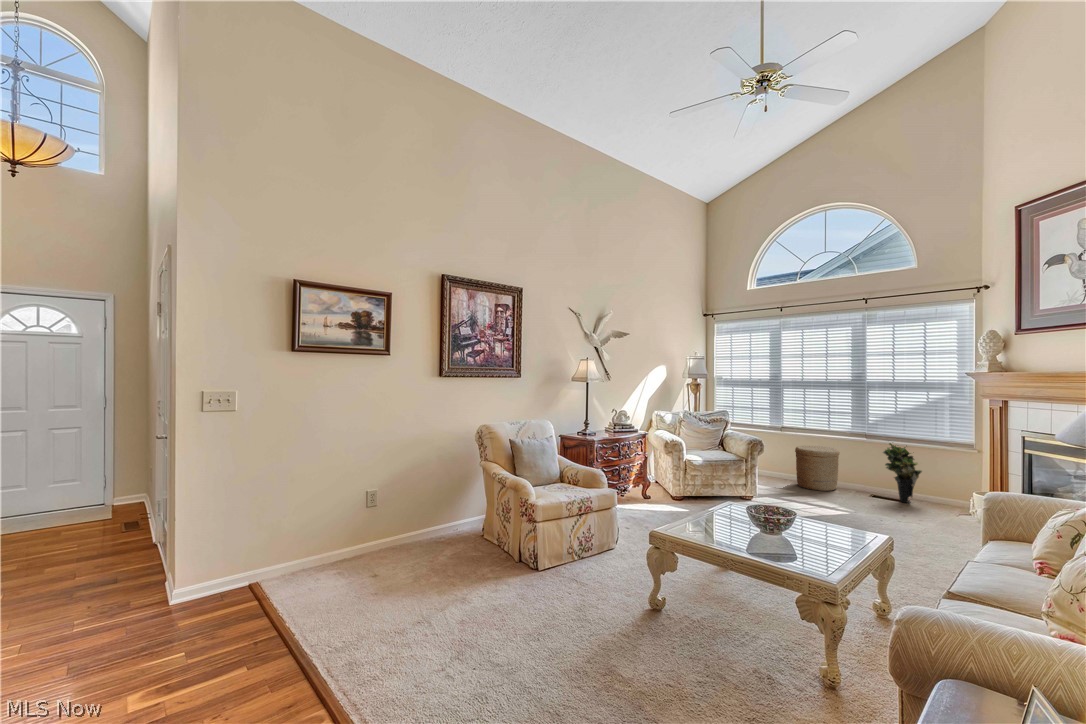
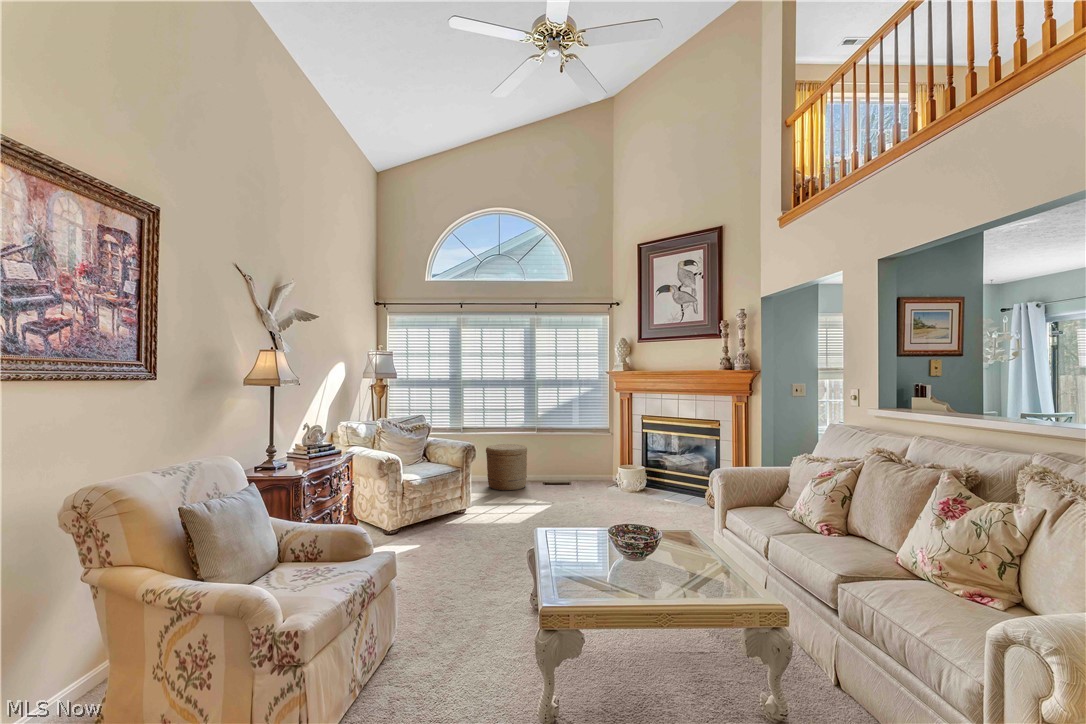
potted plant: present [883,443,922,503] -> none [567,430,599,488]

